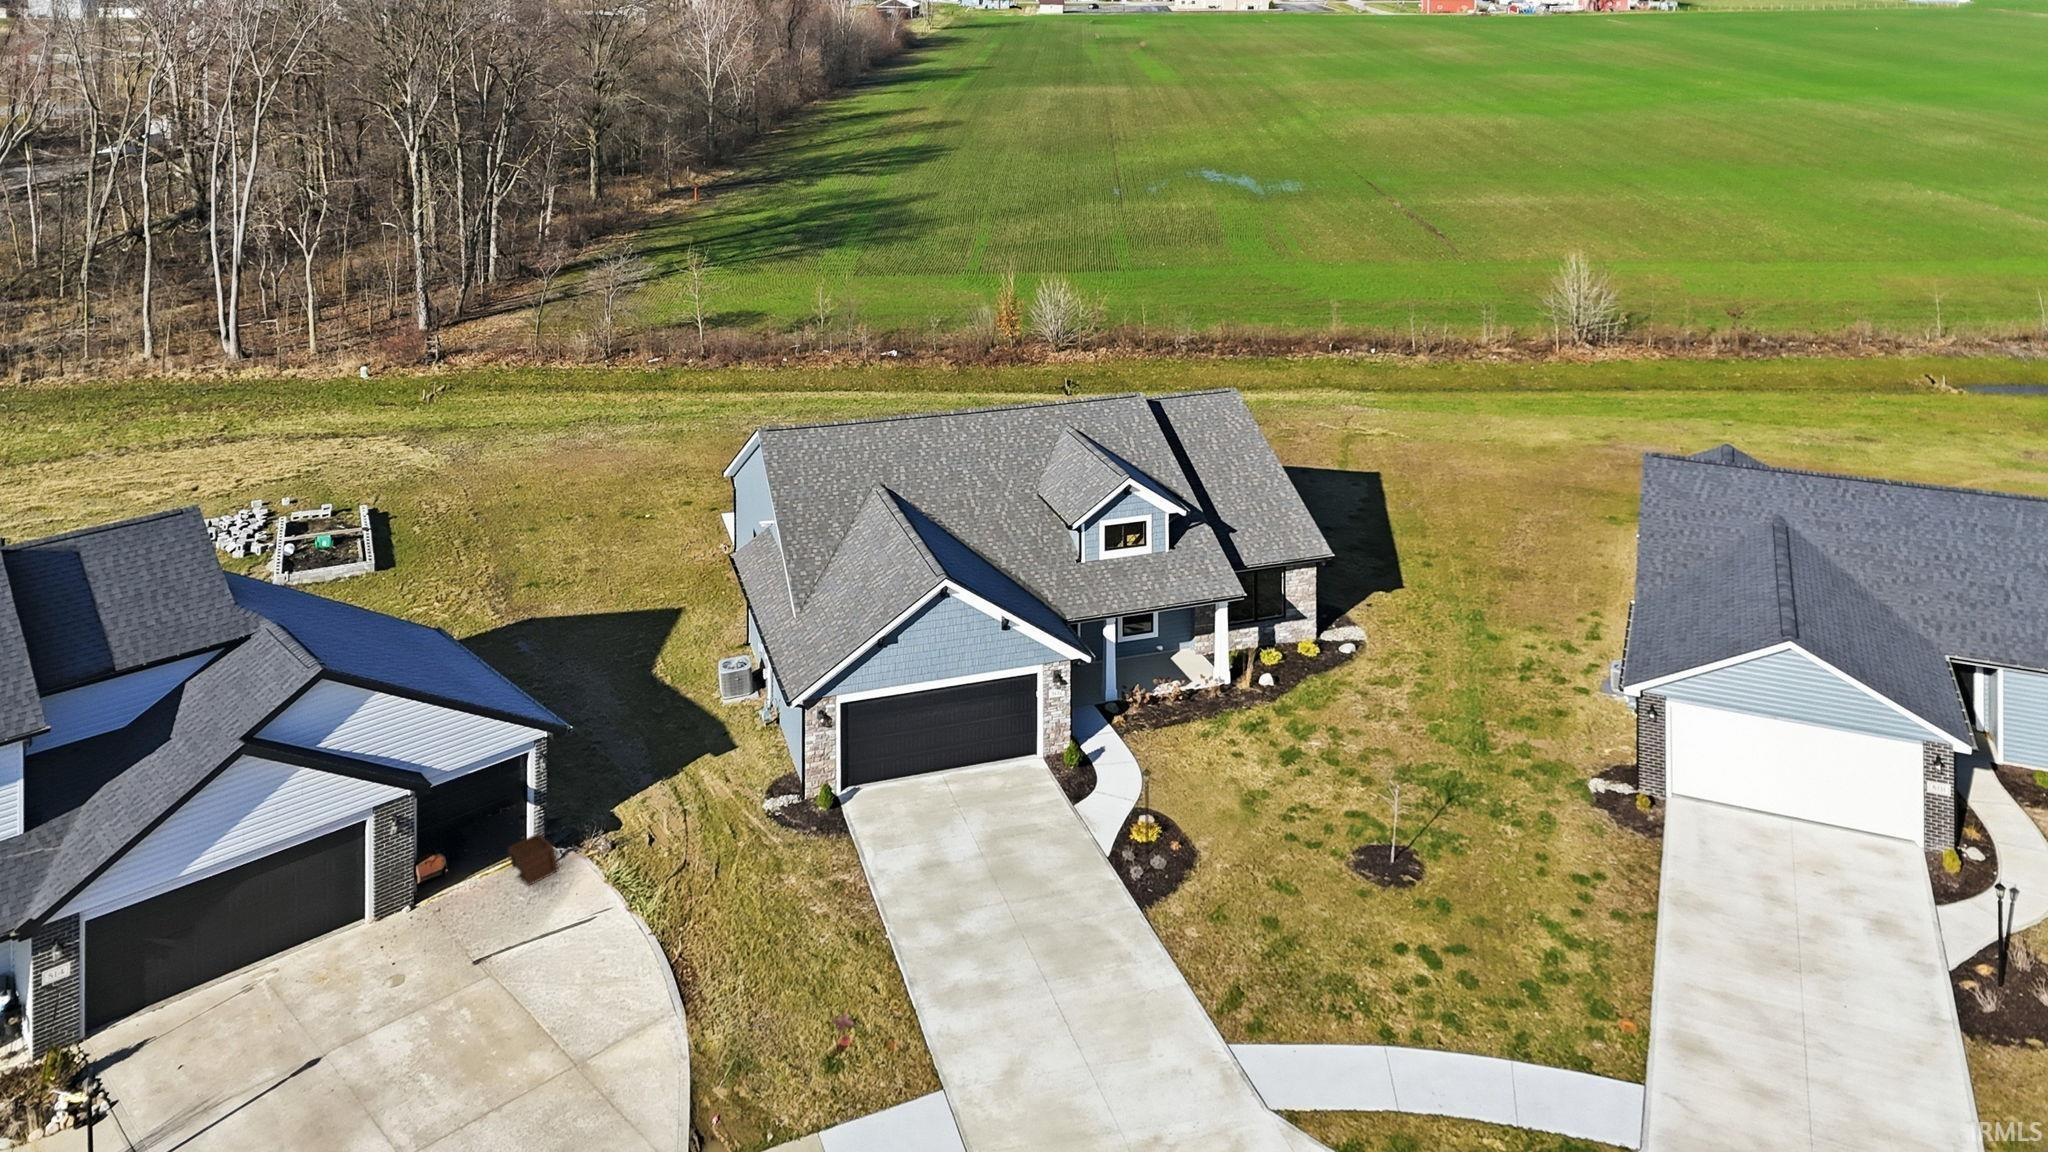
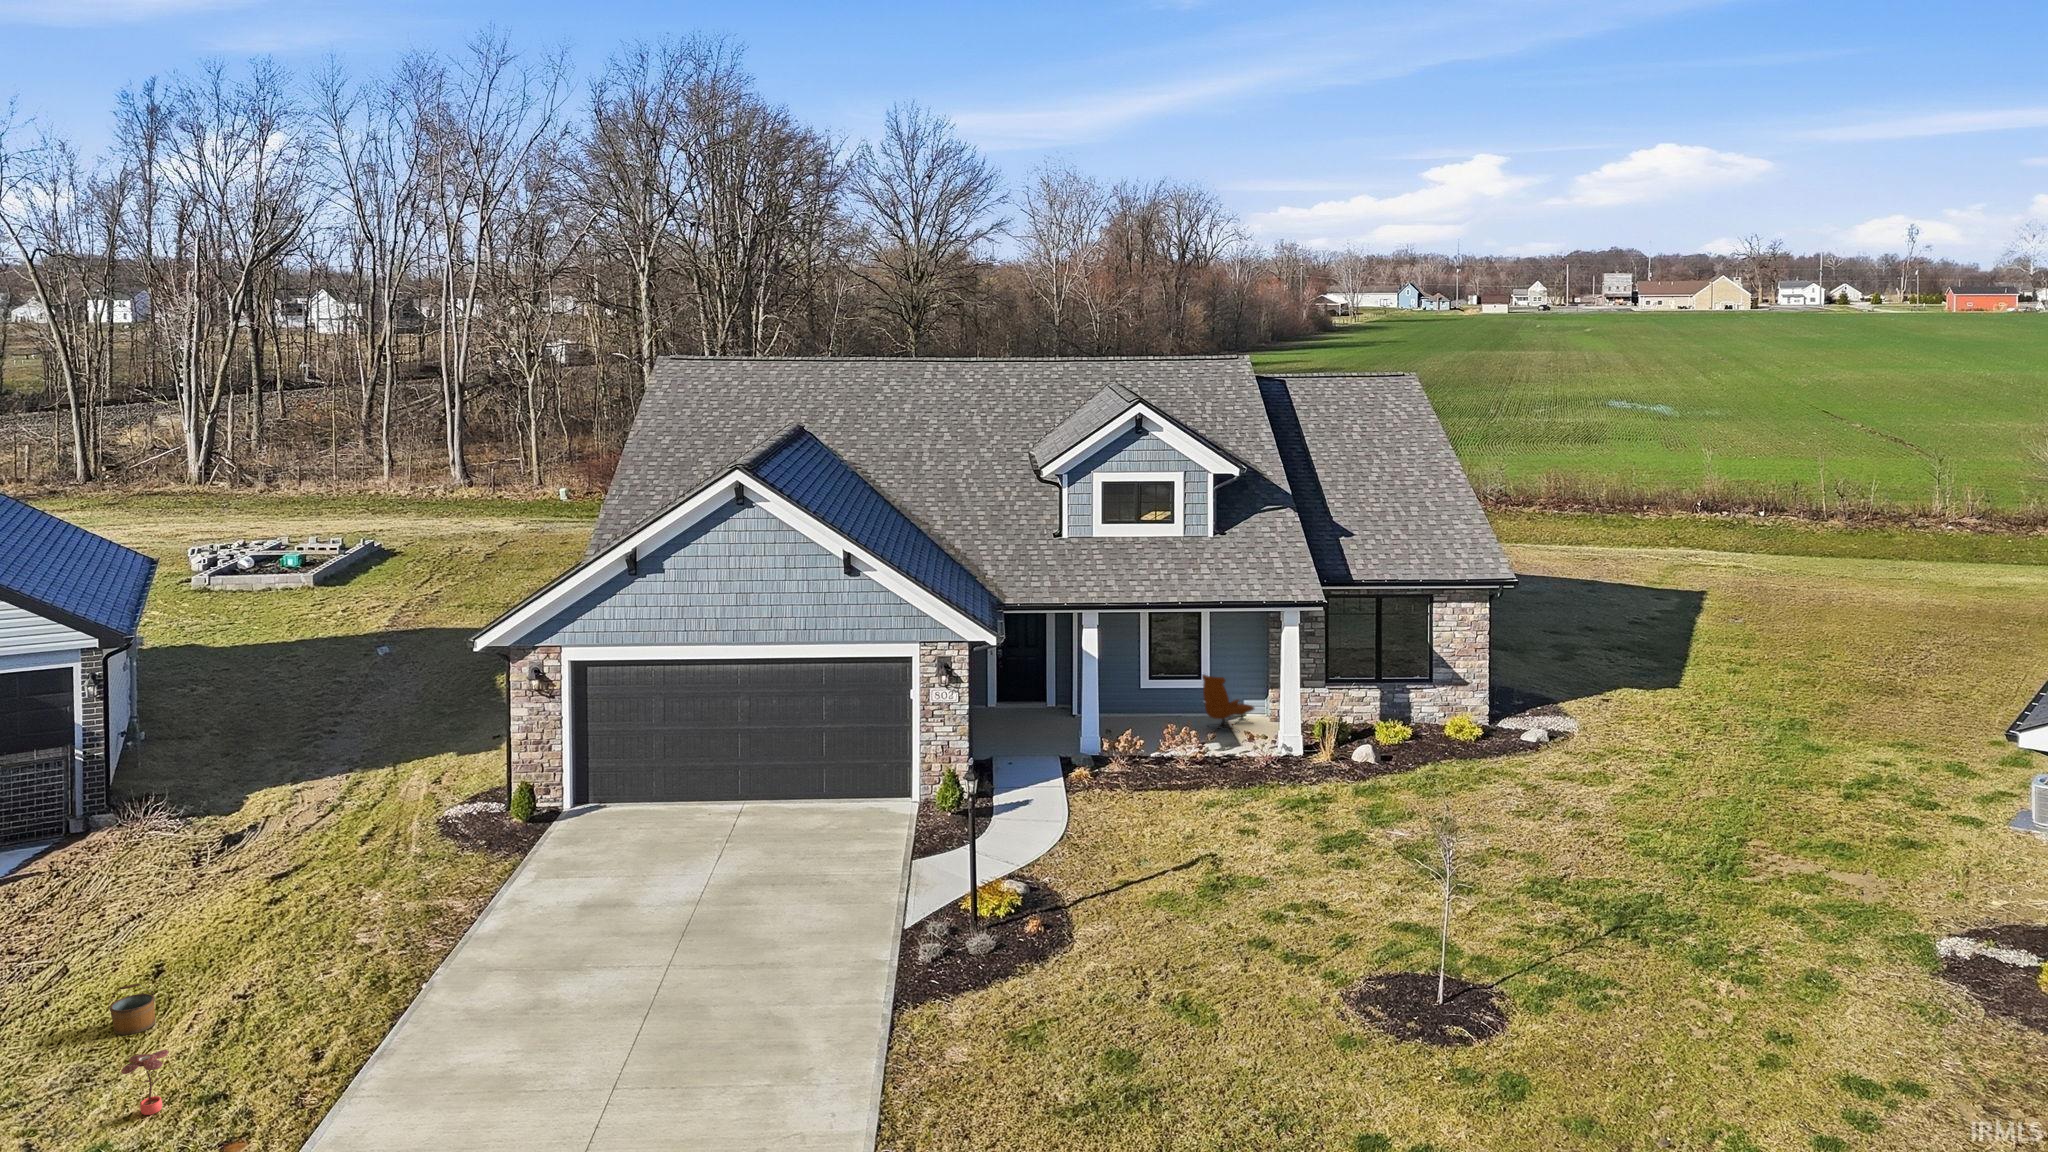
lounge chair: none [1166,635,1190,668] -> present [1202,675,1254,732]
wooden crate: present [508,834,558,885] -> none [13,786,83,855]
bucket: none [759,975,780,1003] -> present [108,984,155,1035]

